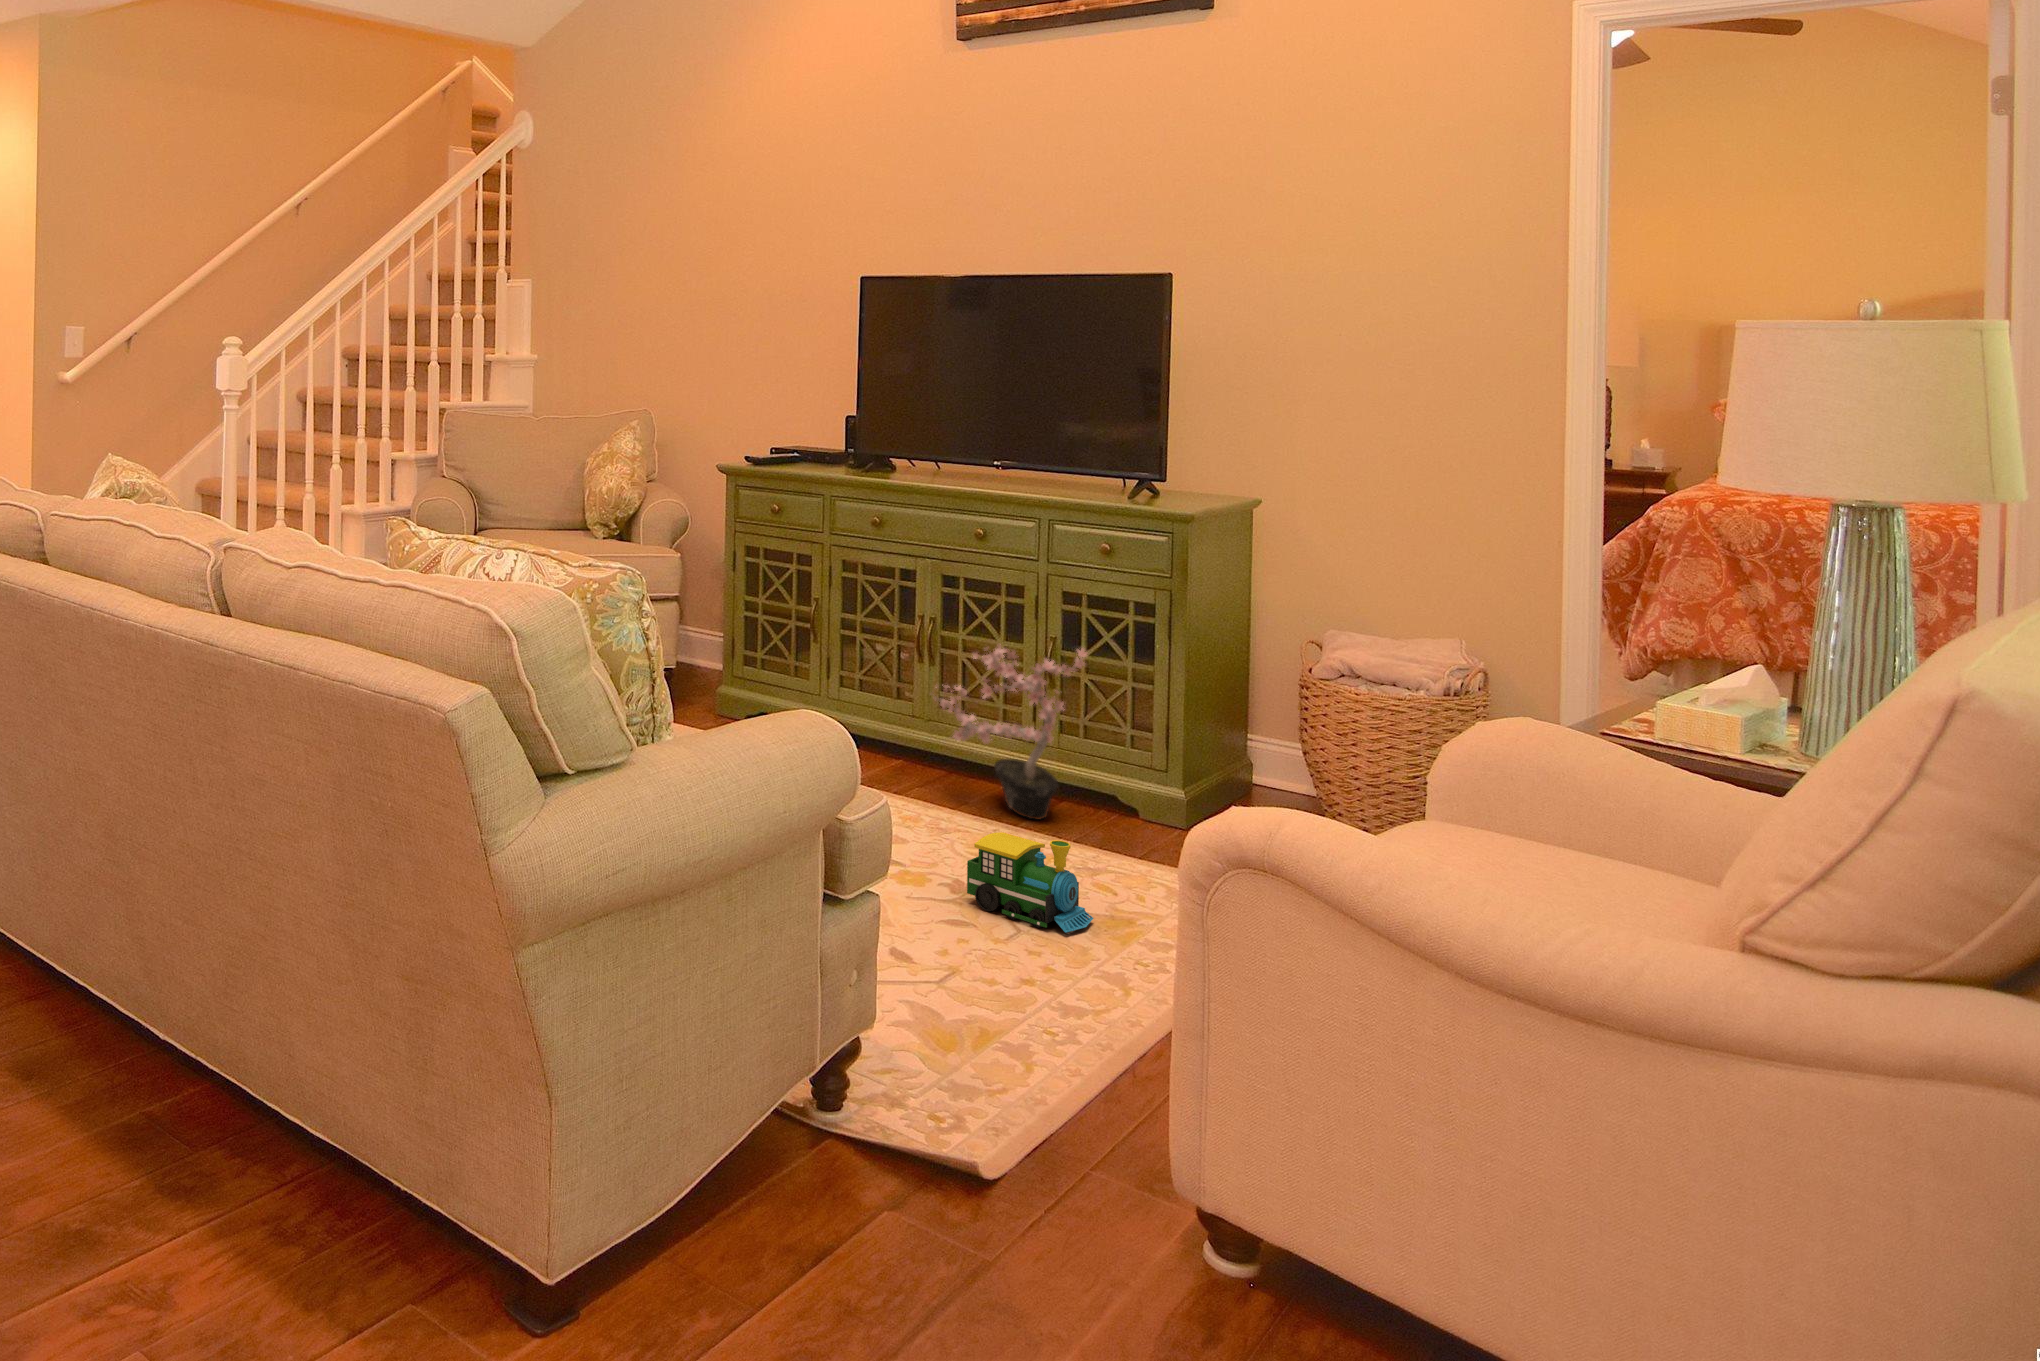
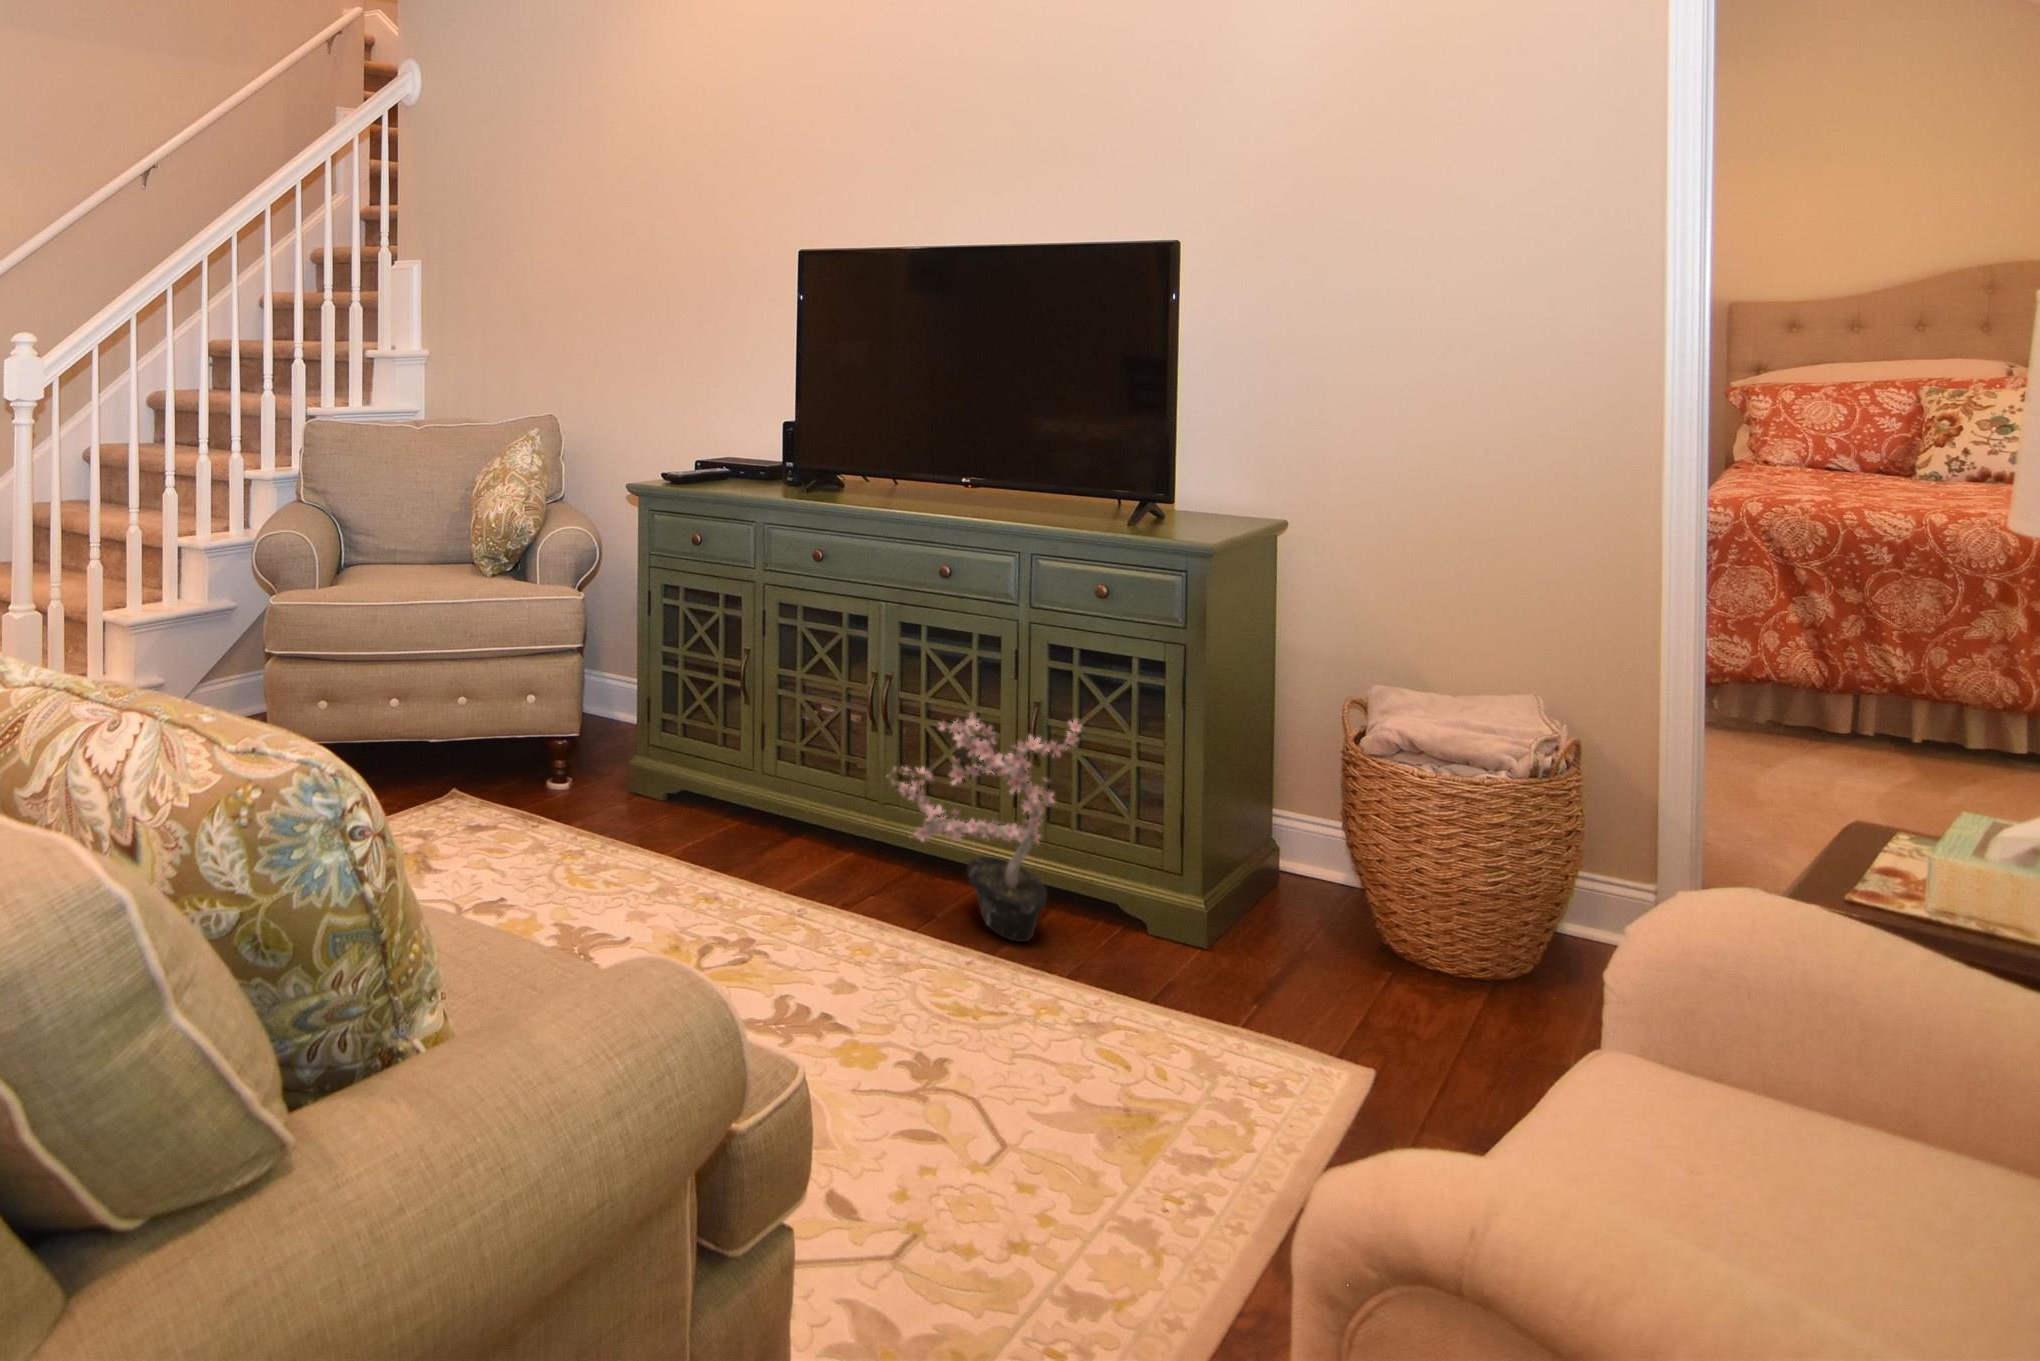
toy train: present [967,832,1093,932] -> none [936,994,1105,1148]

